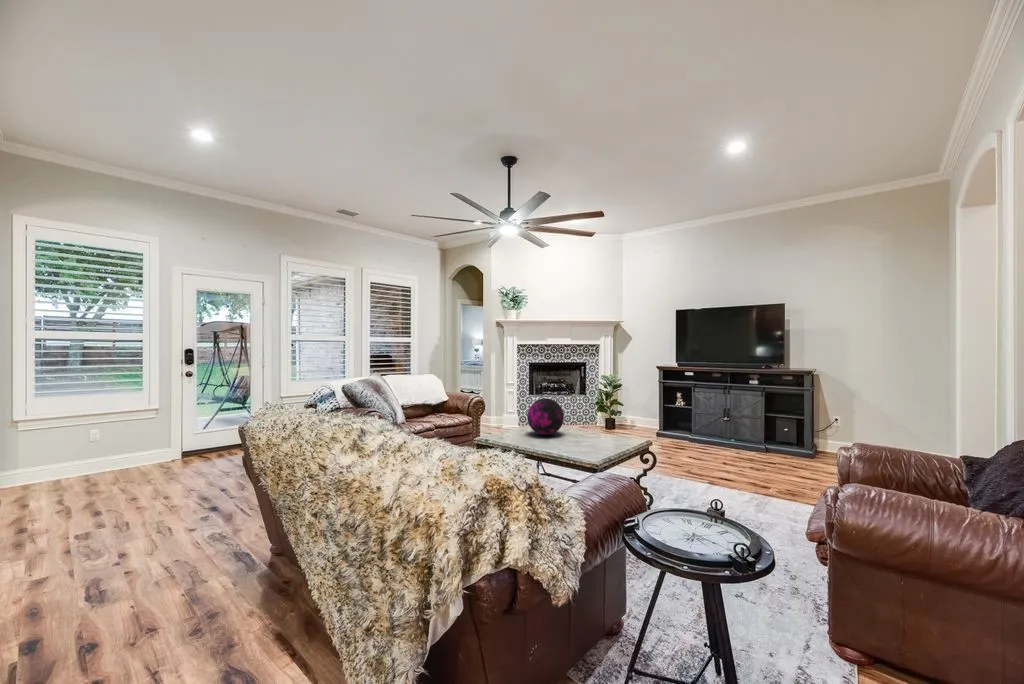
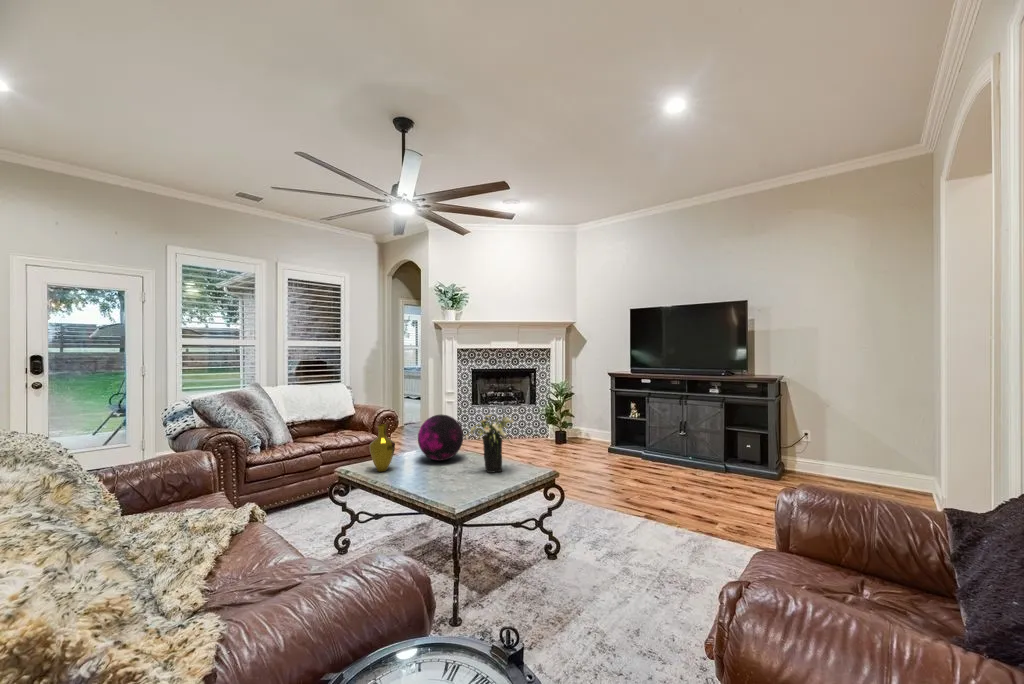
flower arrangement: none [574,397,612,443] -> present [465,415,513,473]
vase: none [496,405,515,442] -> present [370,424,395,472]

